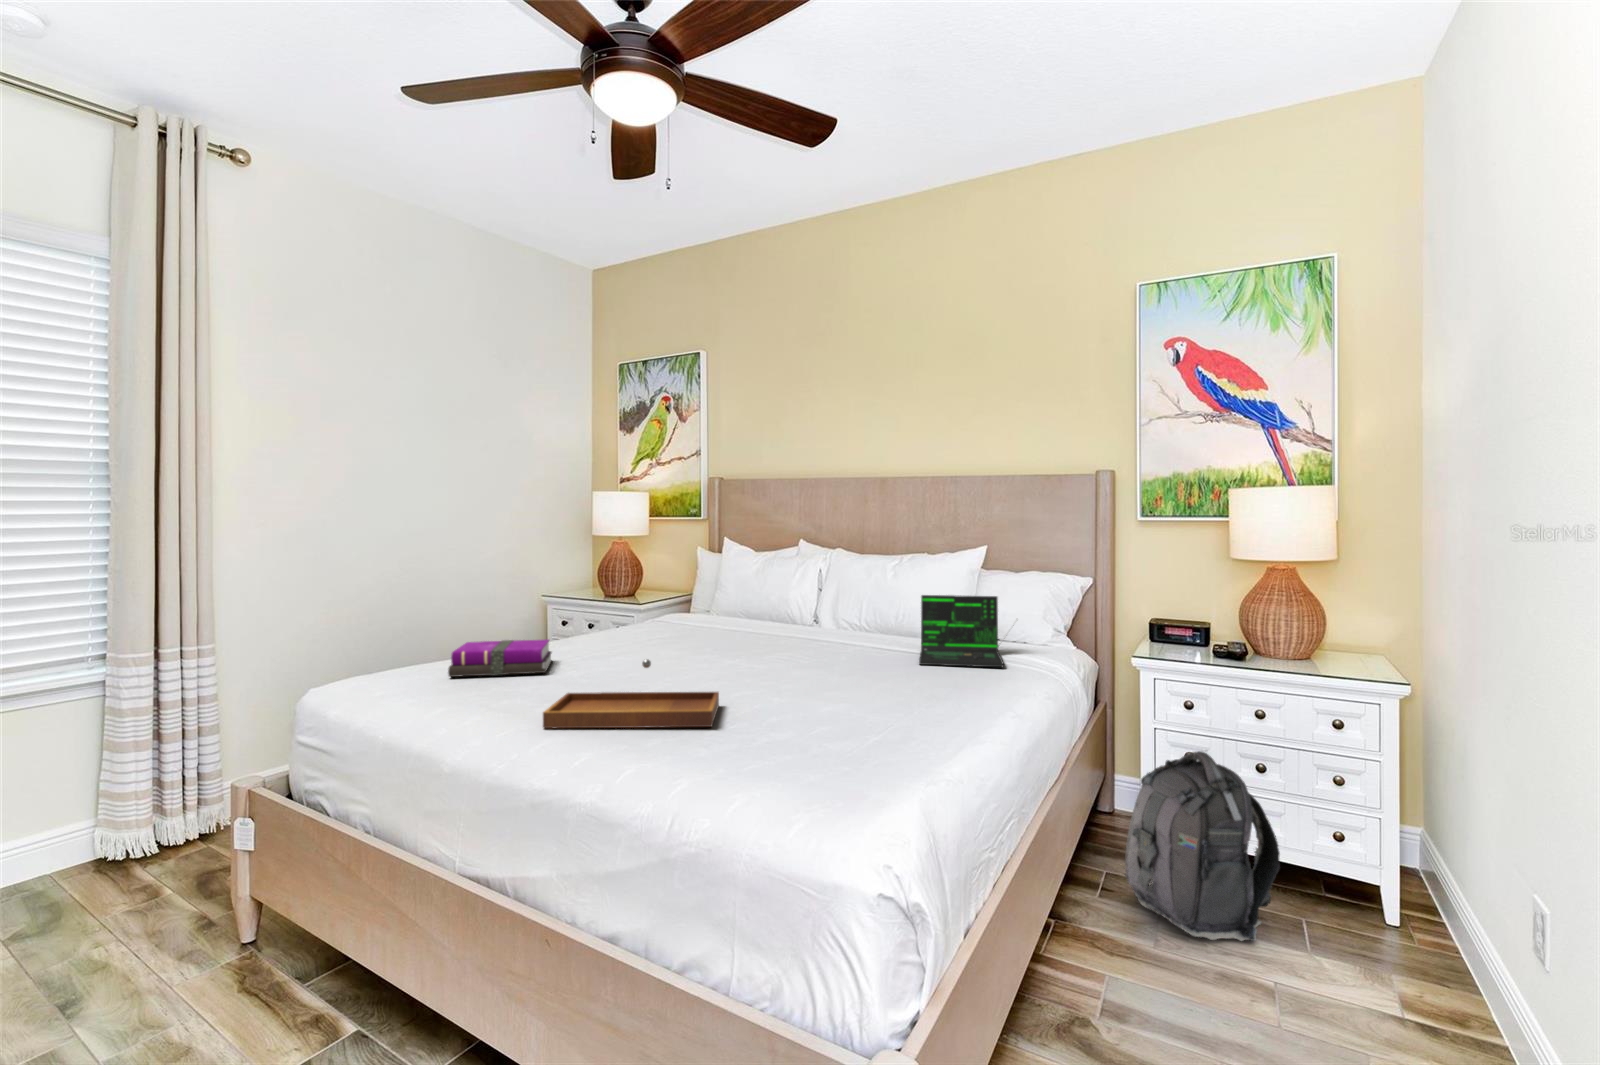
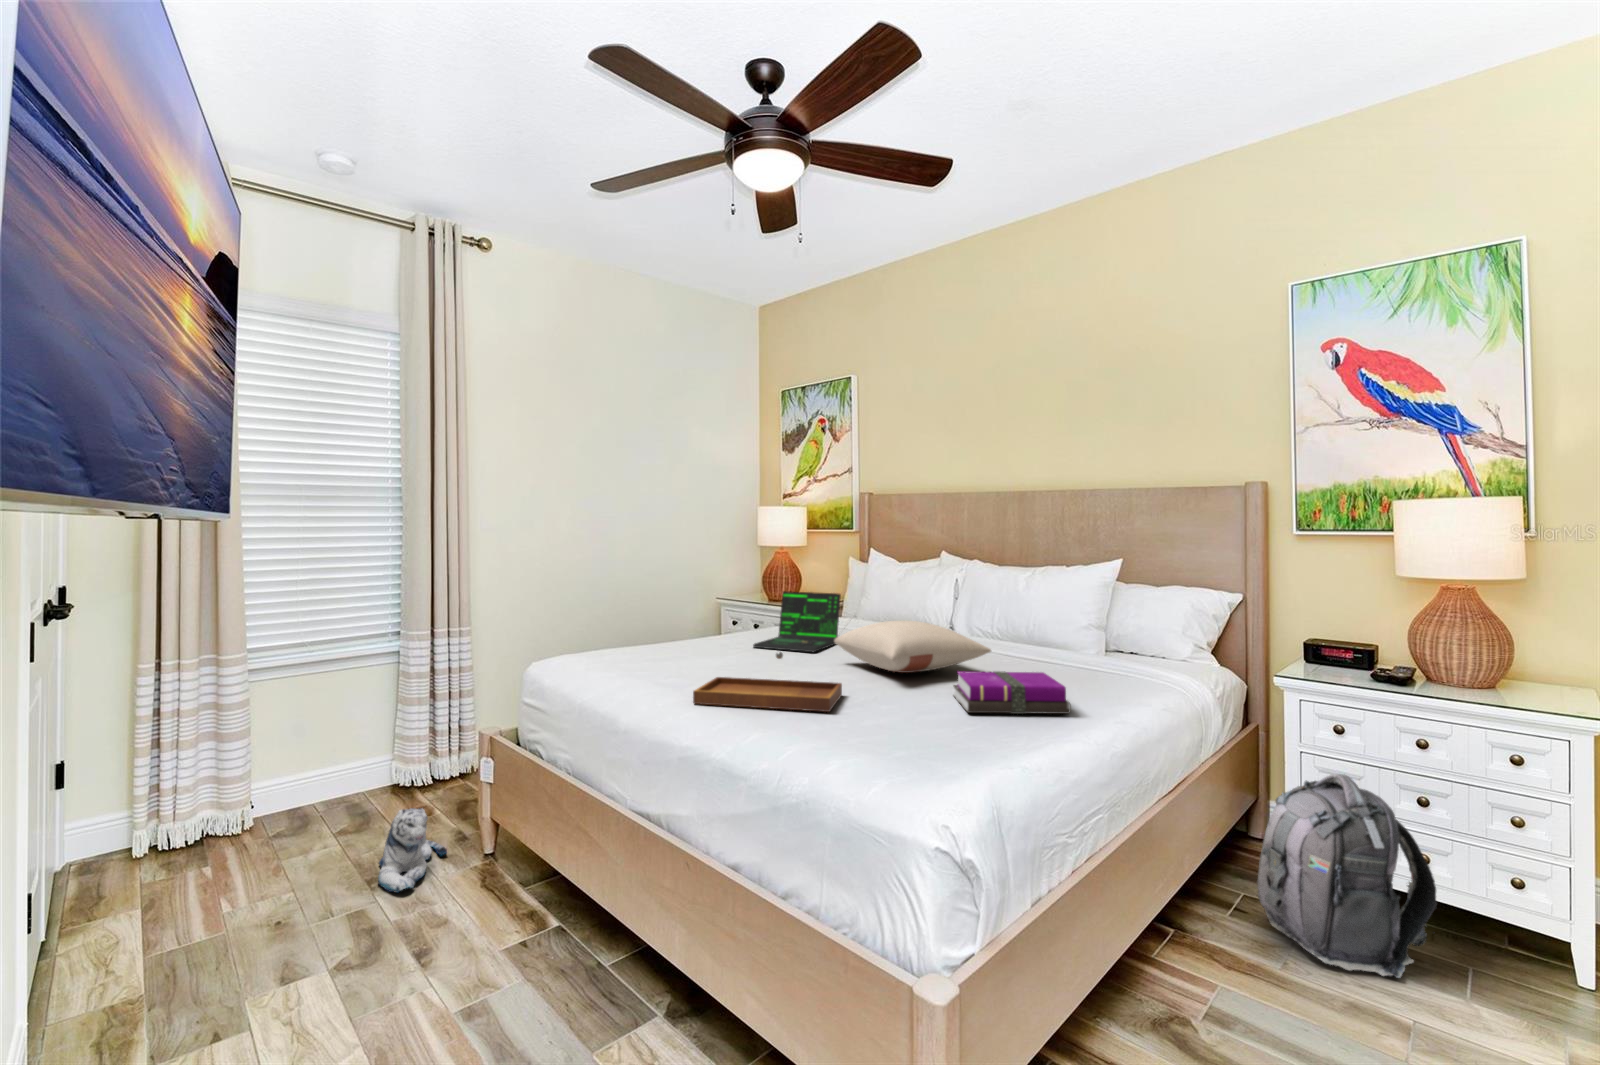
laptop: present [919,595,1014,667] -> present [753,591,841,652]
pillow: none [698,618,871,675] -> present [834,621,991,673]
notebook: present [448,640,552,677] -> present [954,671,1071,714]
plush toy: none [79,890,188,1011] -> present [378,808,447,893]

